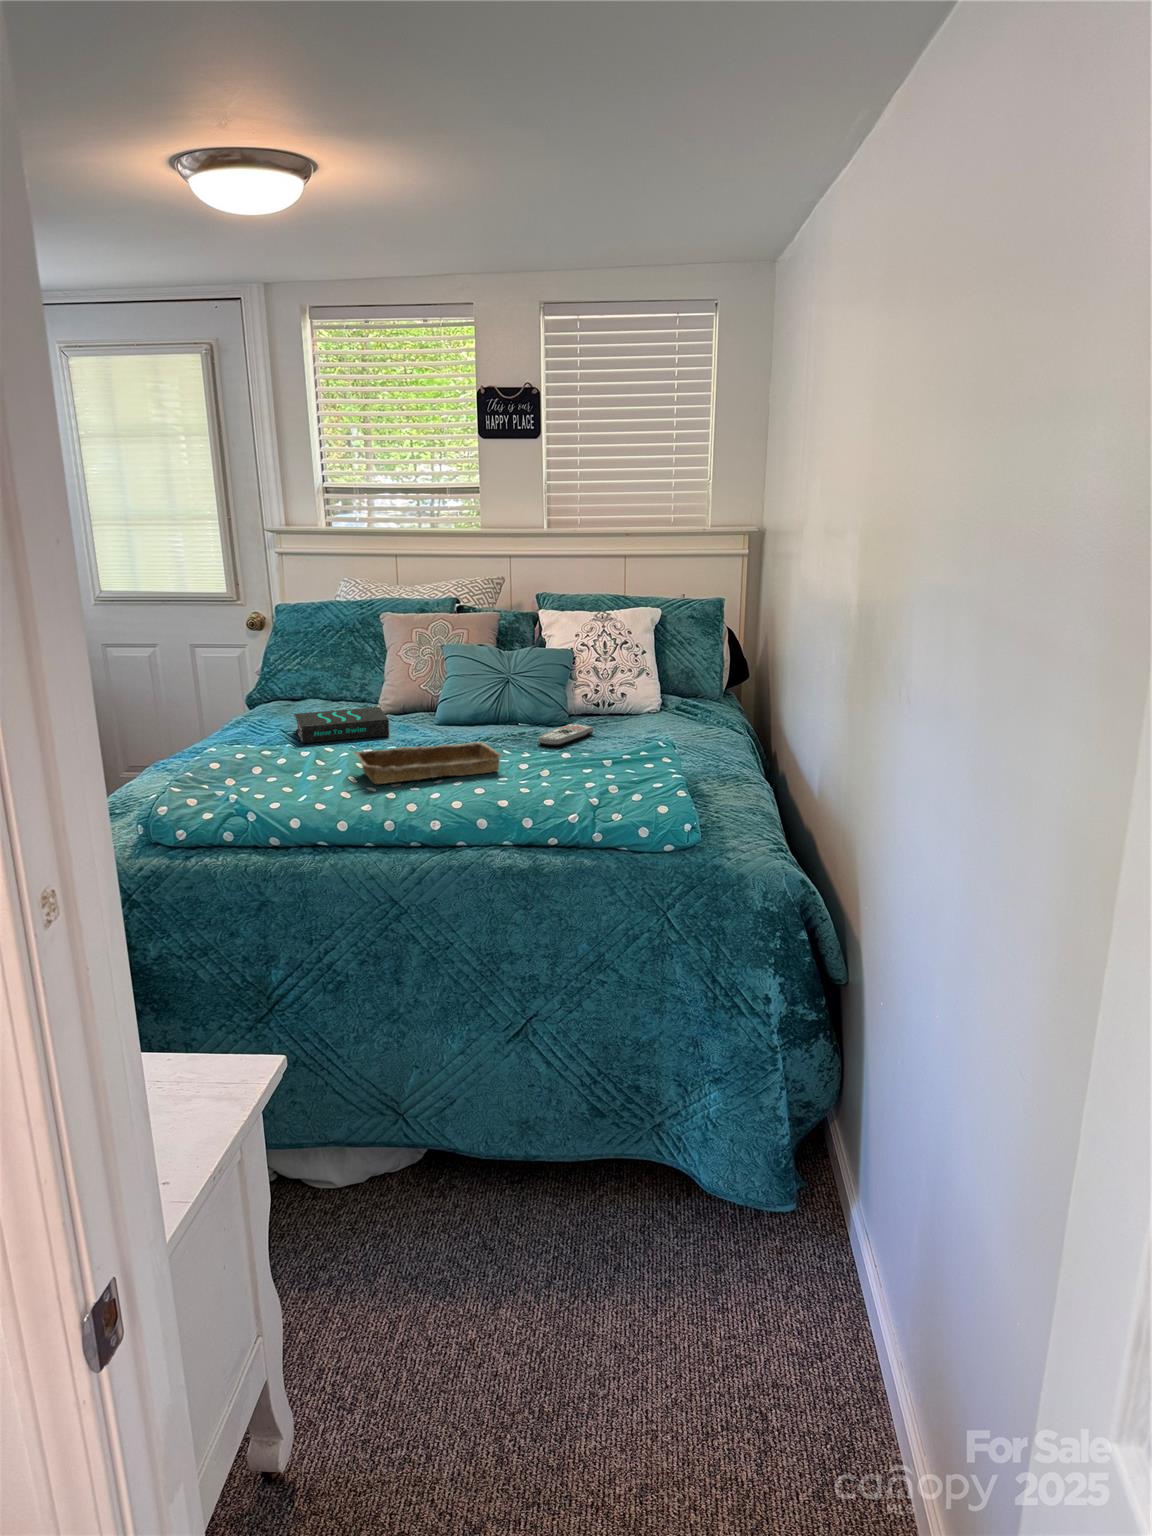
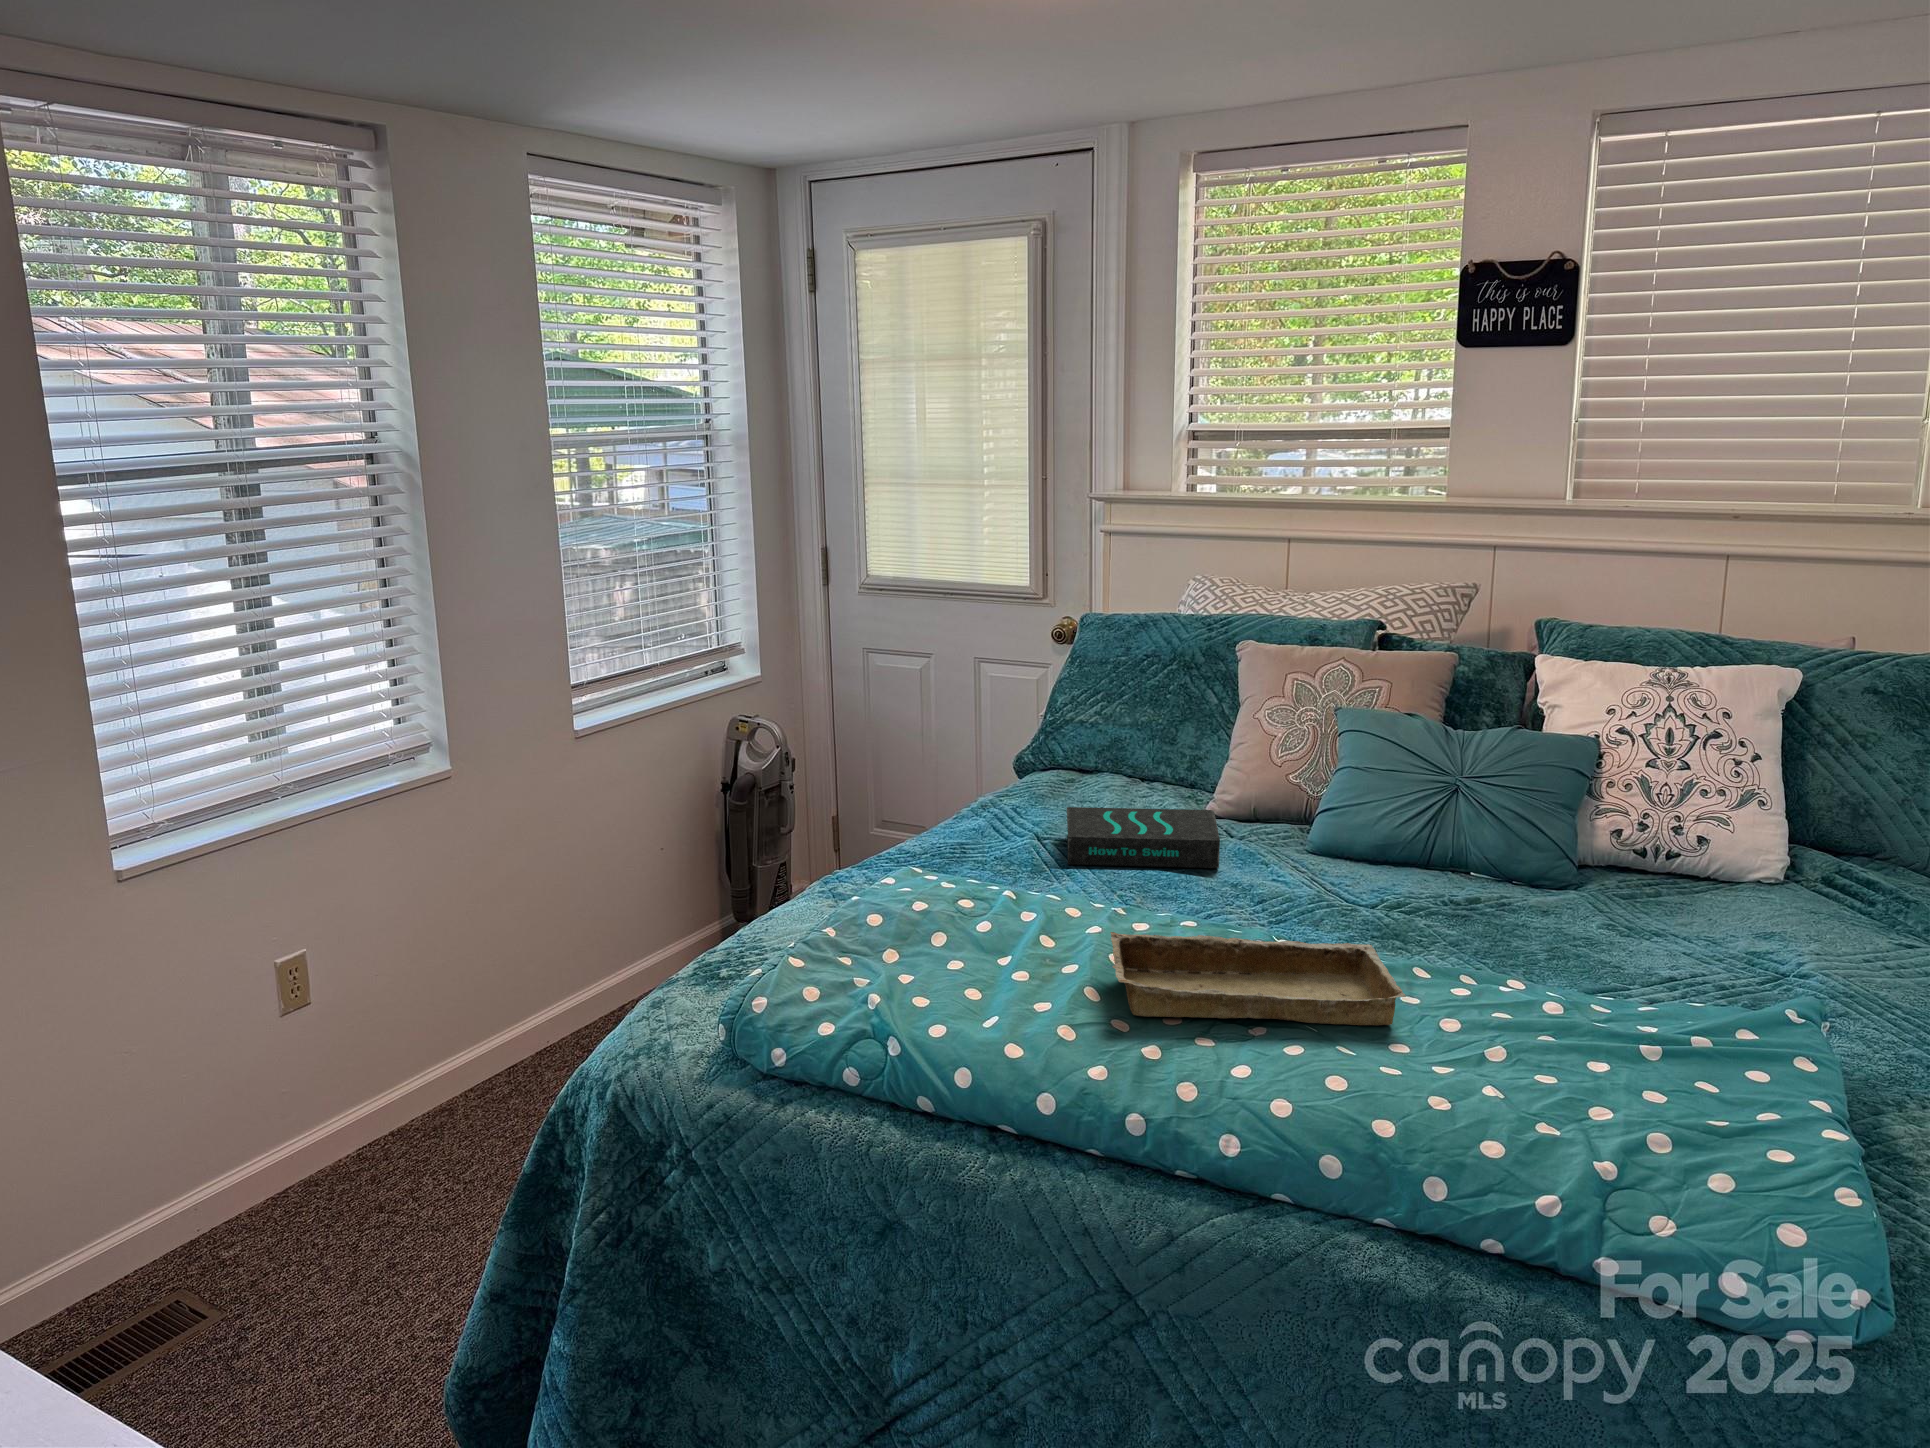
remote control: present [538,724,593,746] -> none [1502,894,1627,944]

